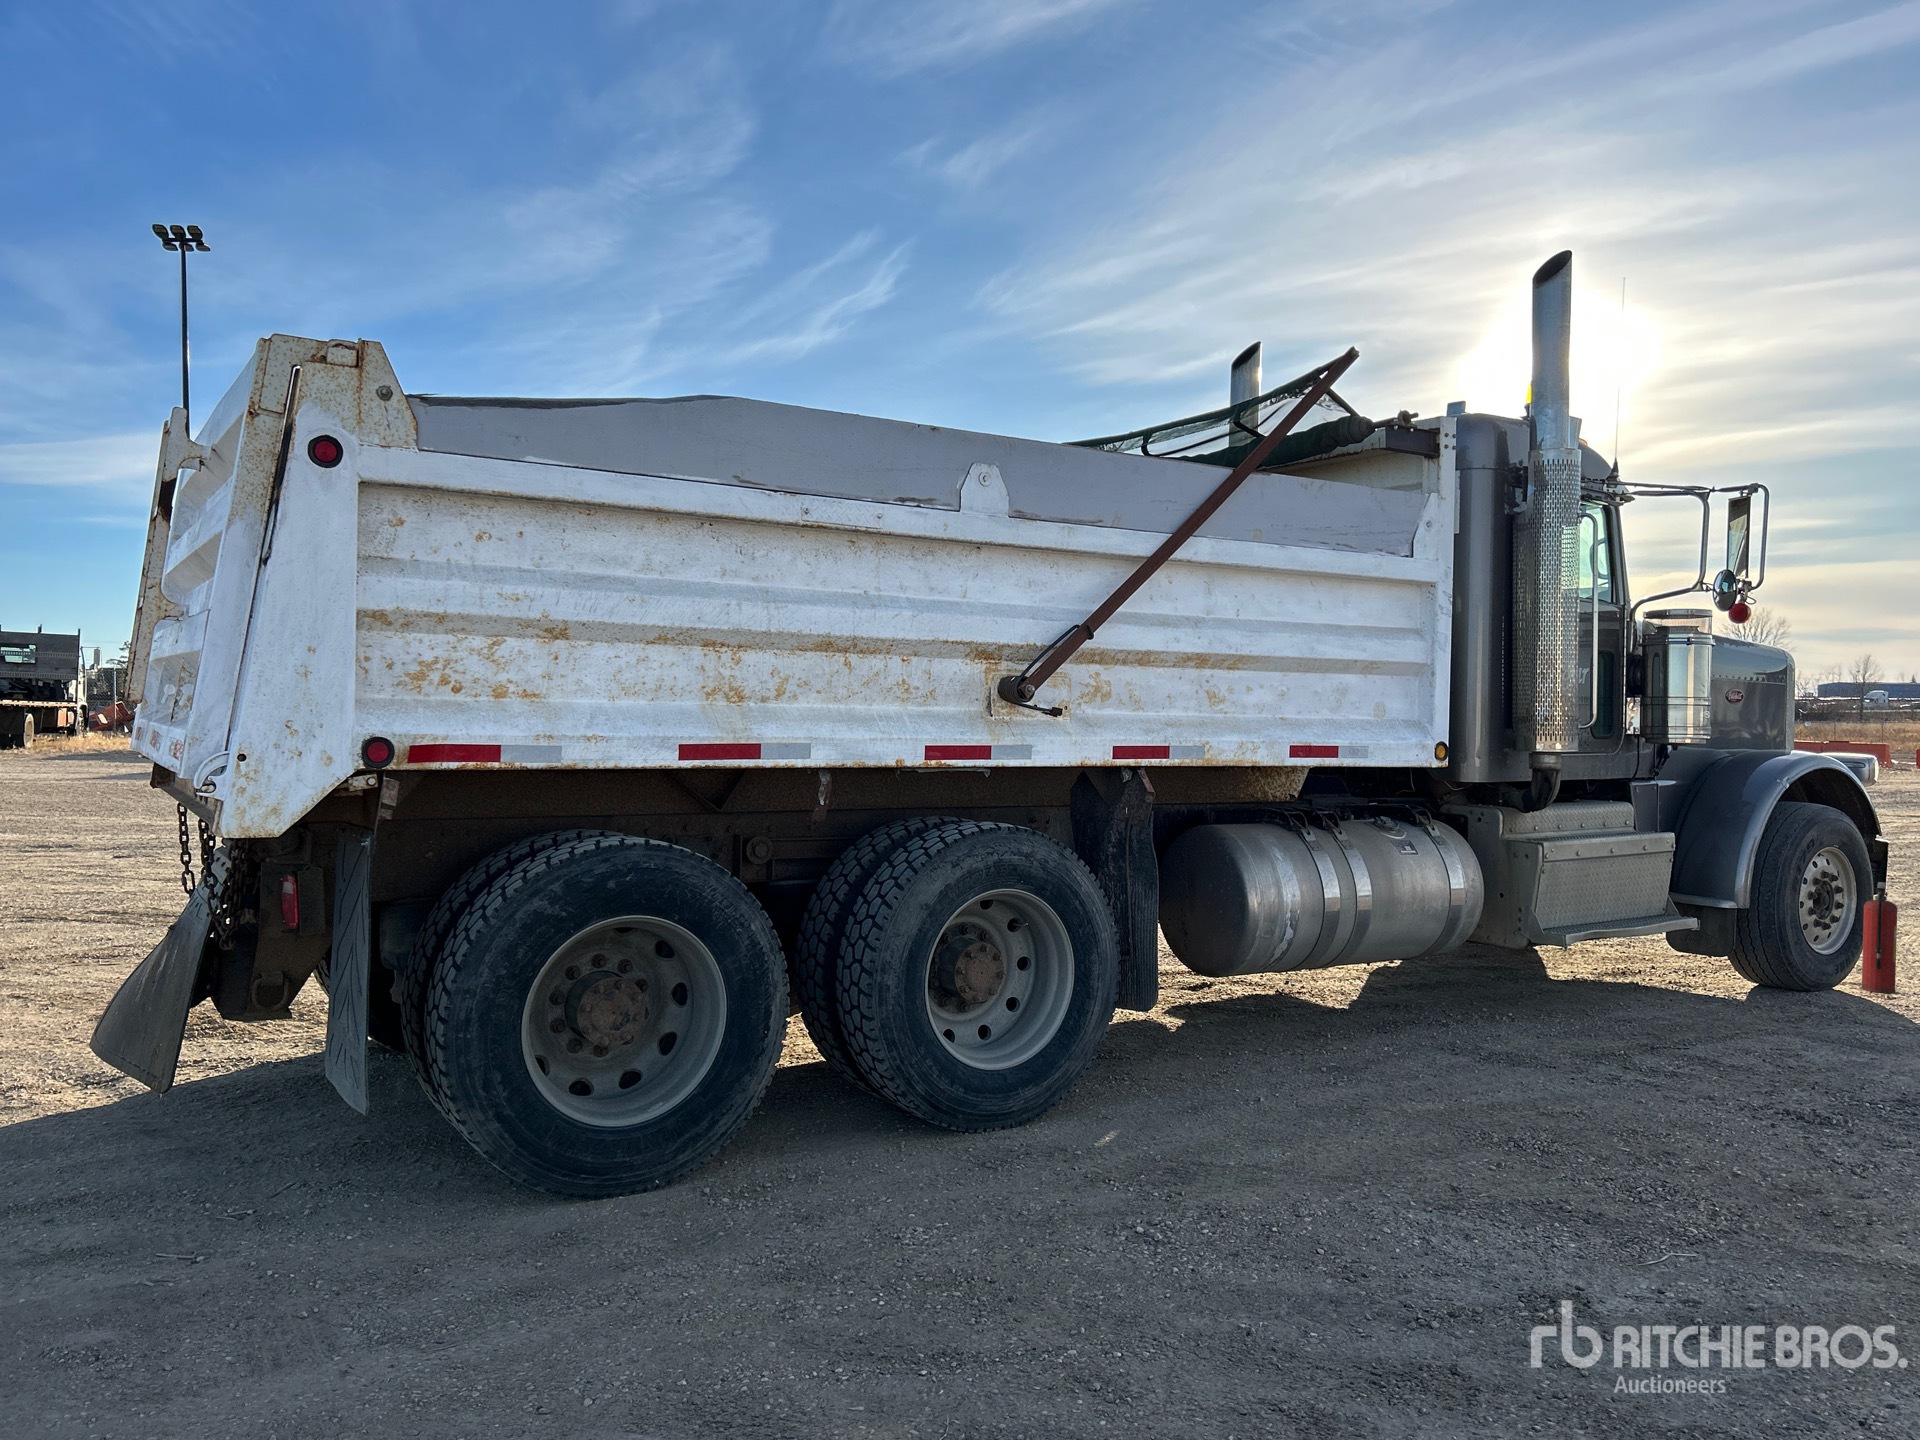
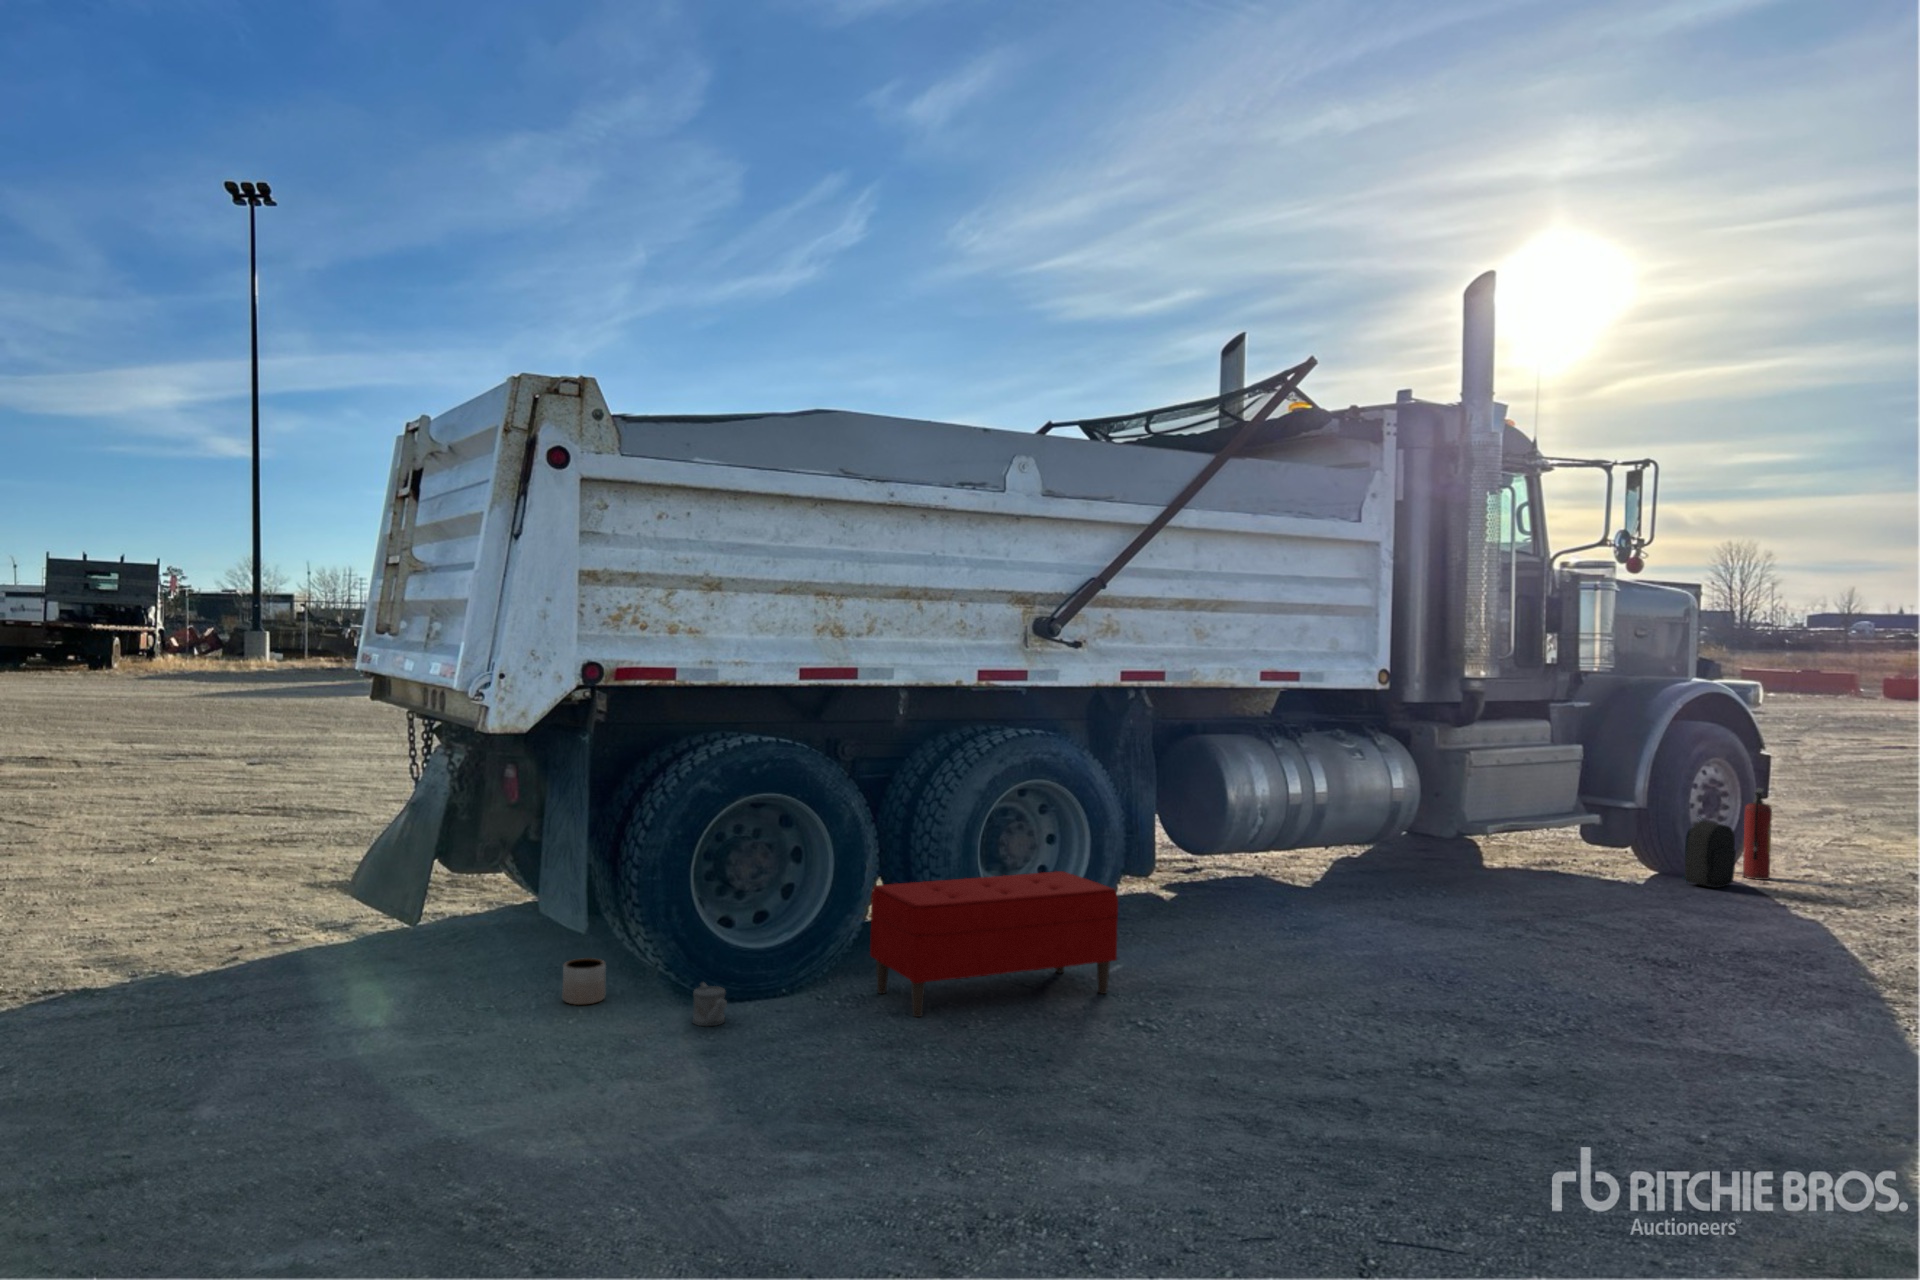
backpack: none [1794,916,1860,1004] -> present [1683,816,1736,888]
bench: none [778,1009,1112,1223] -> present [870,871,1118,1017]
planter: none [352,1140,413,1208] -> present [562,958,606,1005]
watering can: none [519,1178,567,1245] -> present [692,982,727,1026]

